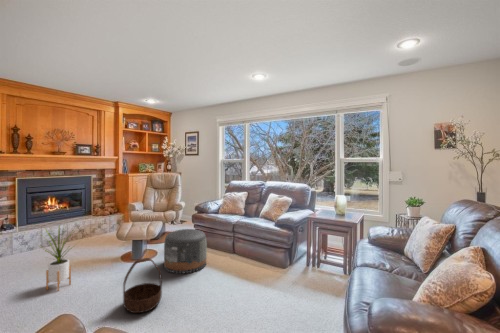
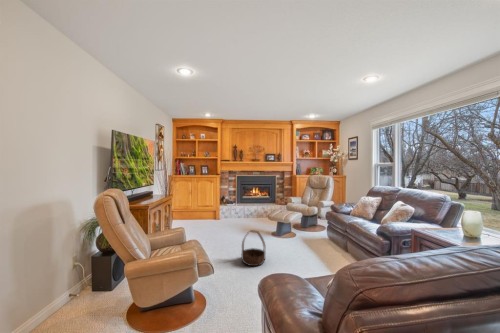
house plant: present [45,226,71,291] -> none [220,200,241,240]
pouf: present [164,229,207,274] -> none [288,221,323,257]

